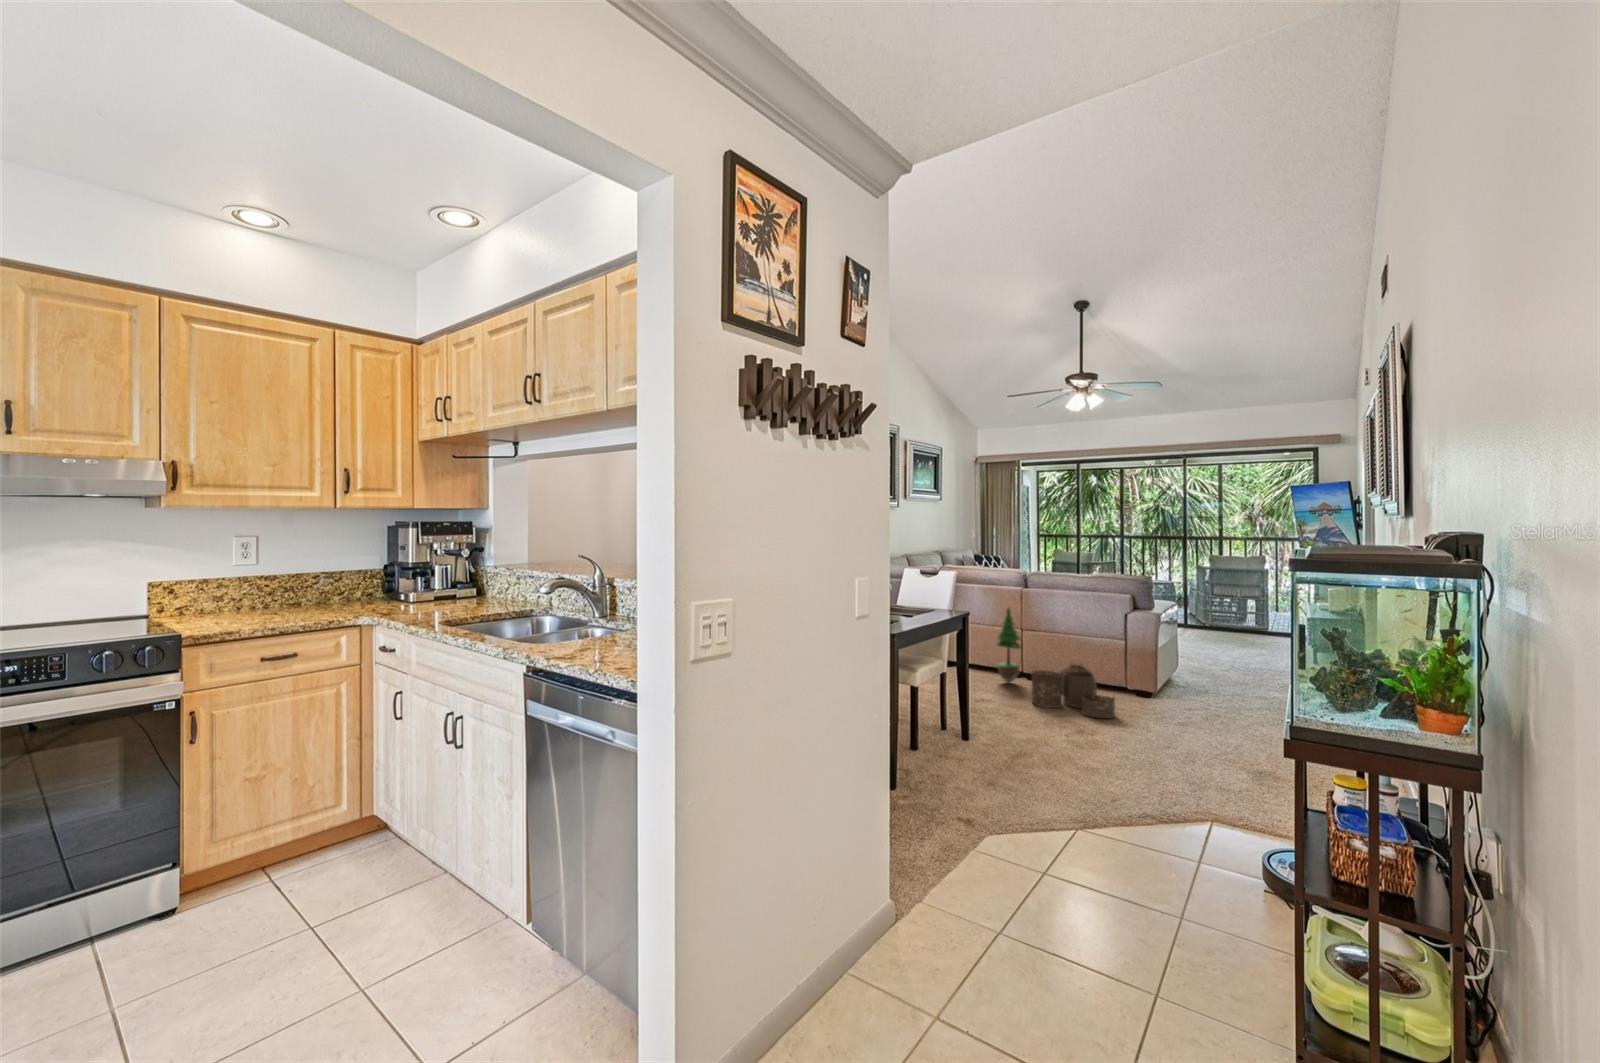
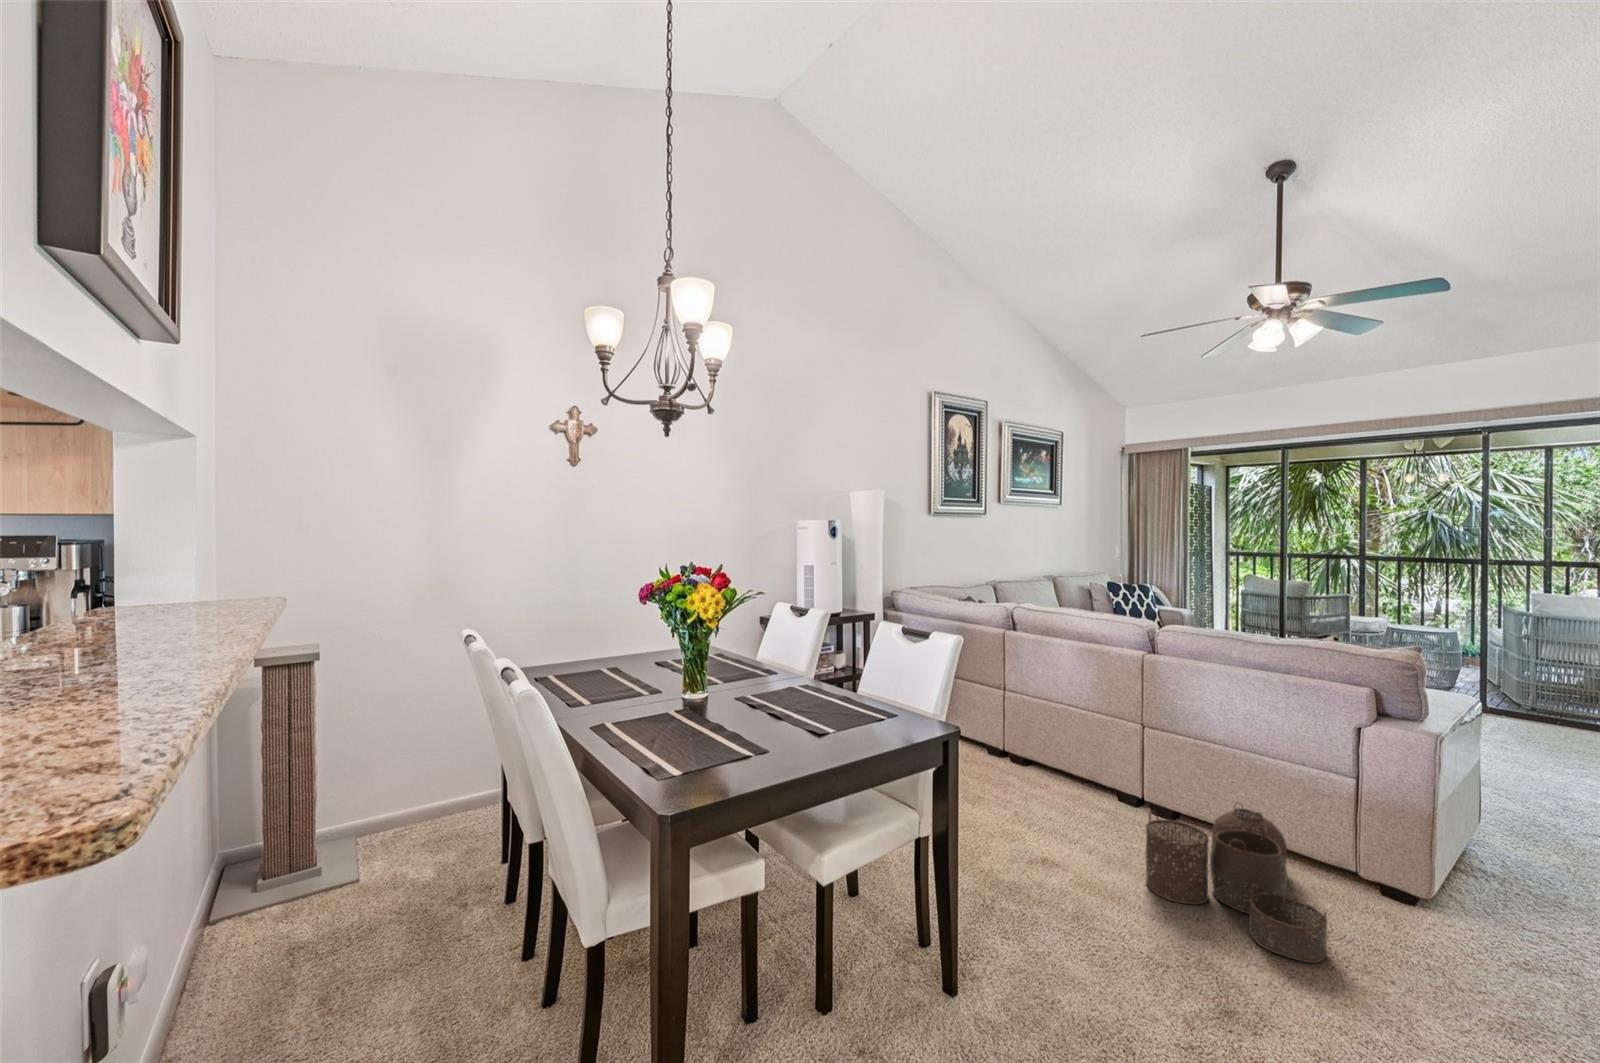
potted tree: present [996,608,1021,683] -> none [1090,684,1143,819]

